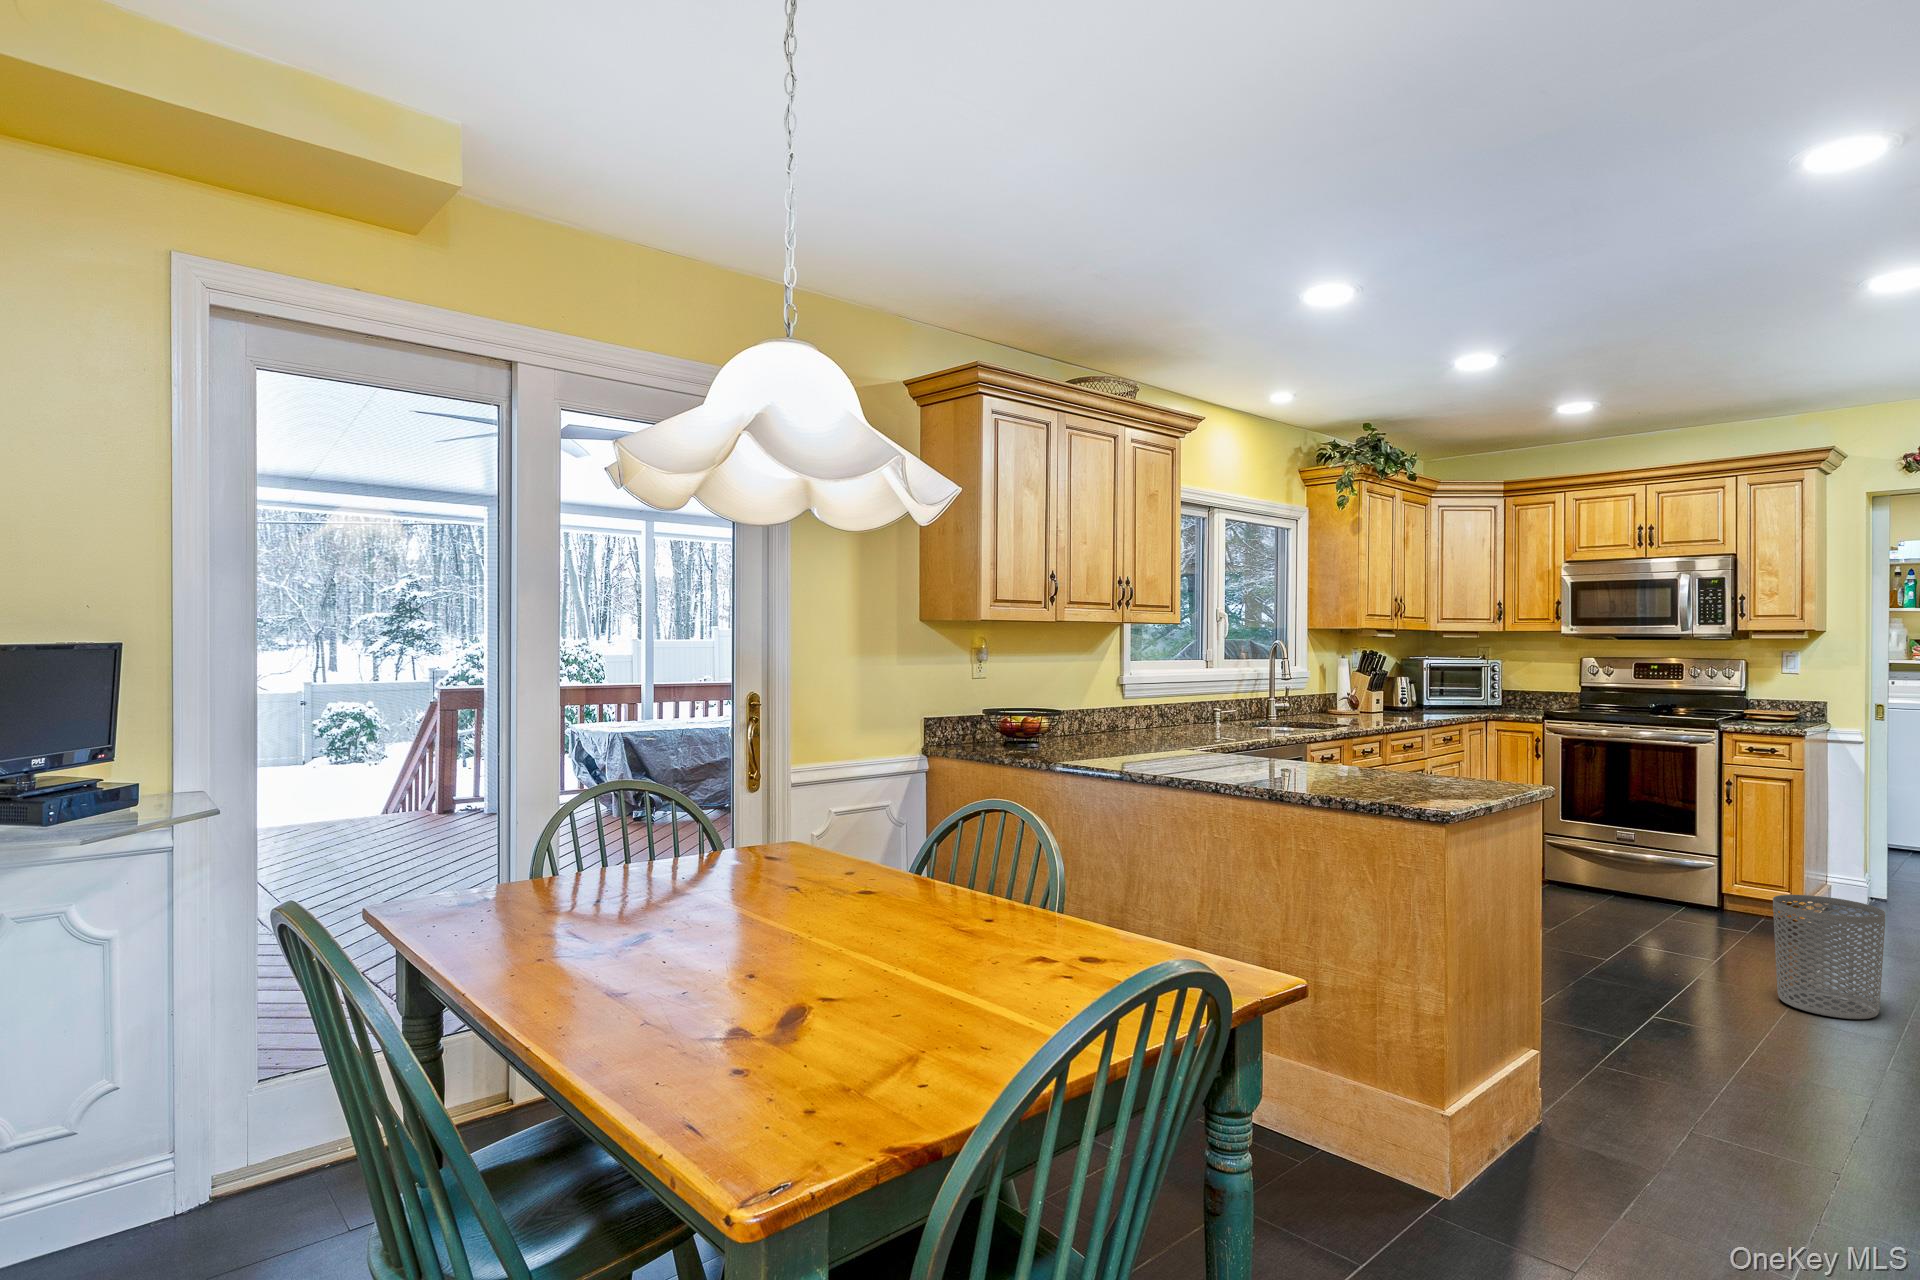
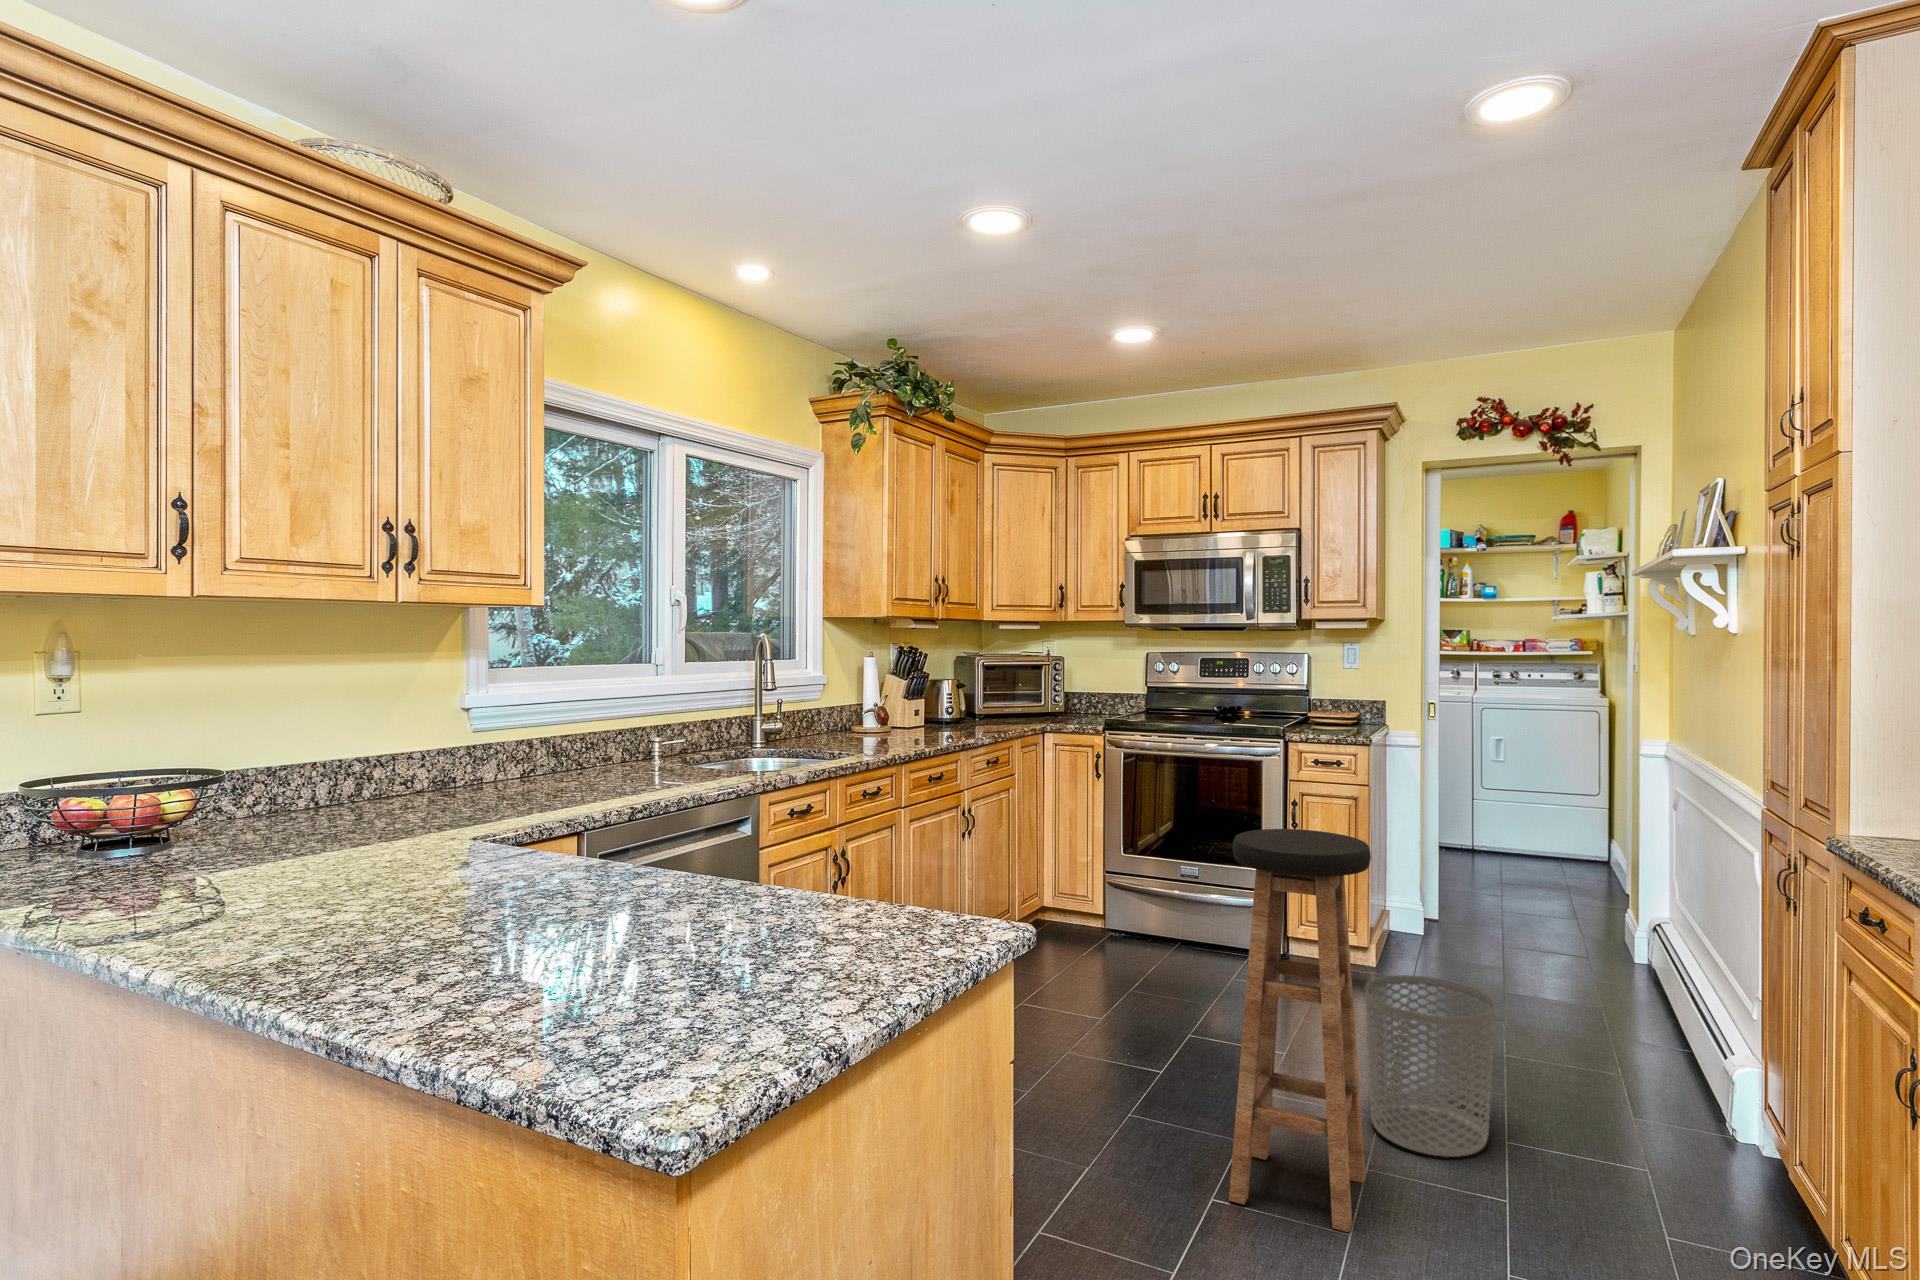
bar stool: none [1655,775,1768,1039] -> present [1229,829,1371,1232]

